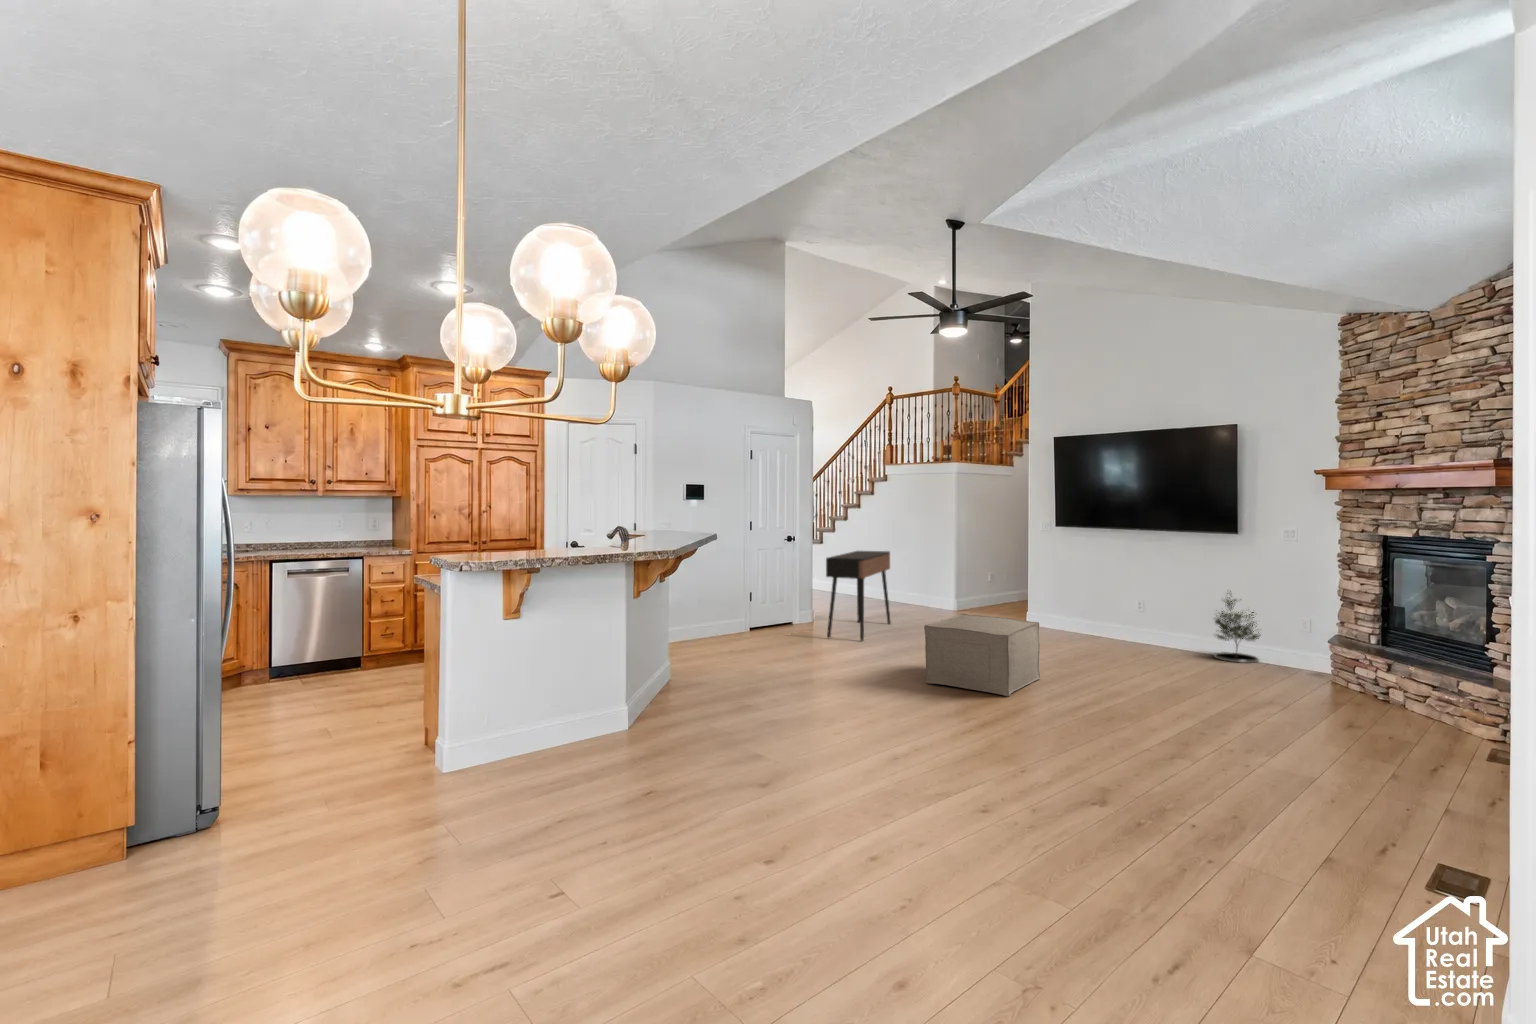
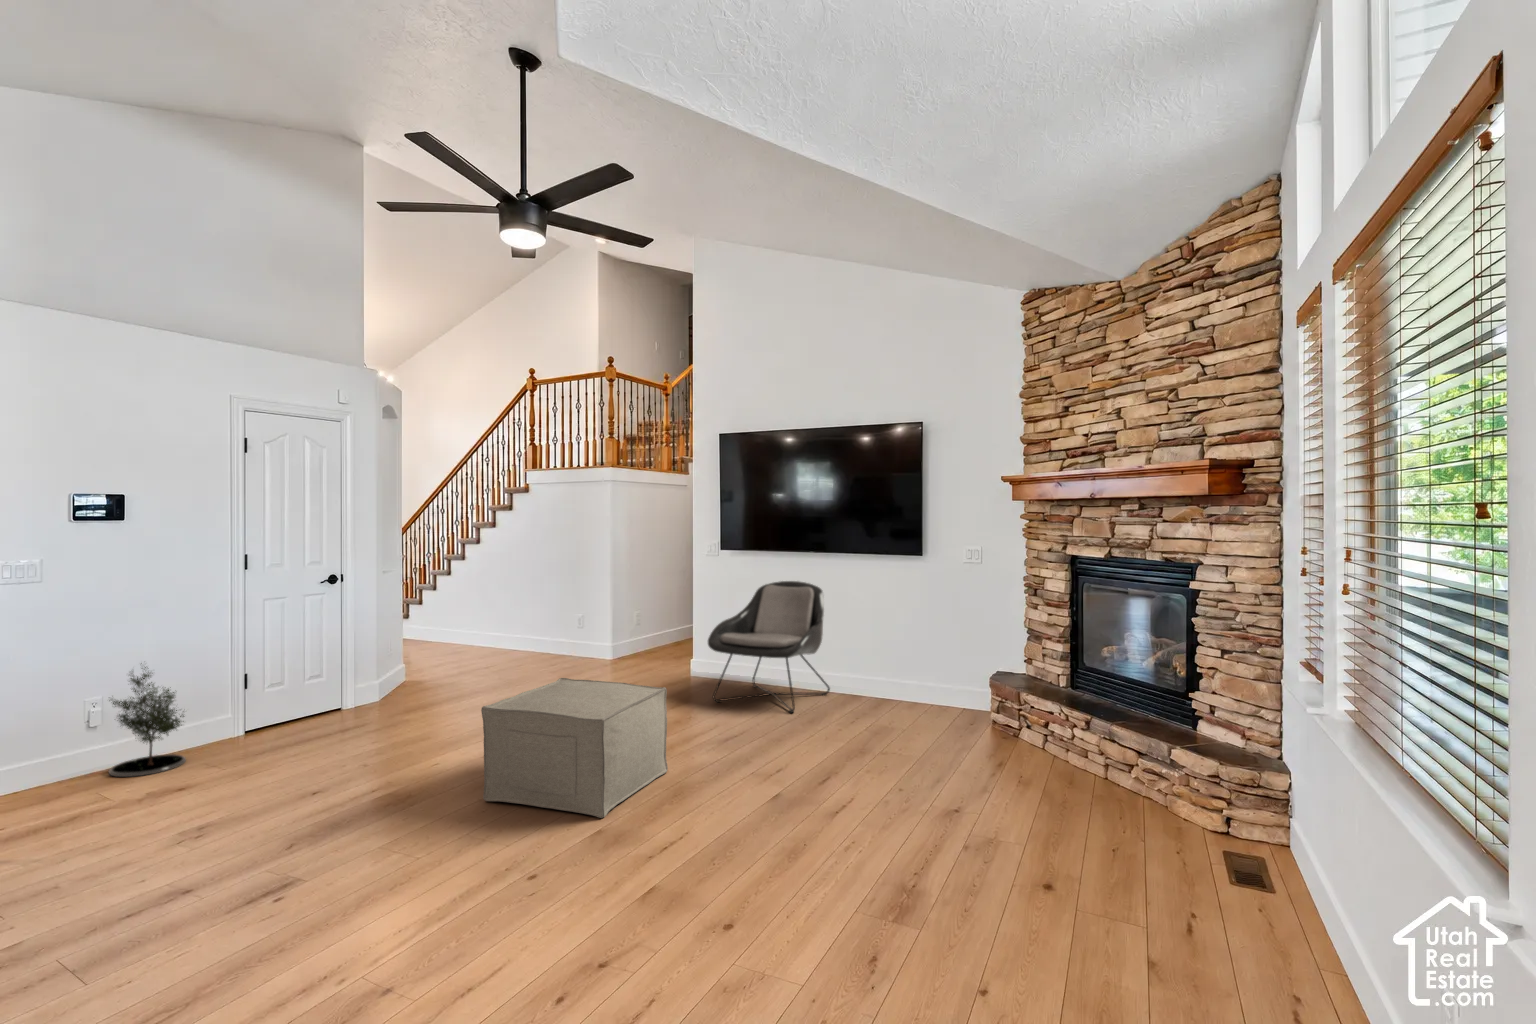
console table: present [826,551,891,641] -> none [388,582,507,717]
lounge chair: none [1052,554,1154,654] -> present [708,581,830,713]
potted tree: present [1214,591,1260,663] -> present [109,663,186,777]

